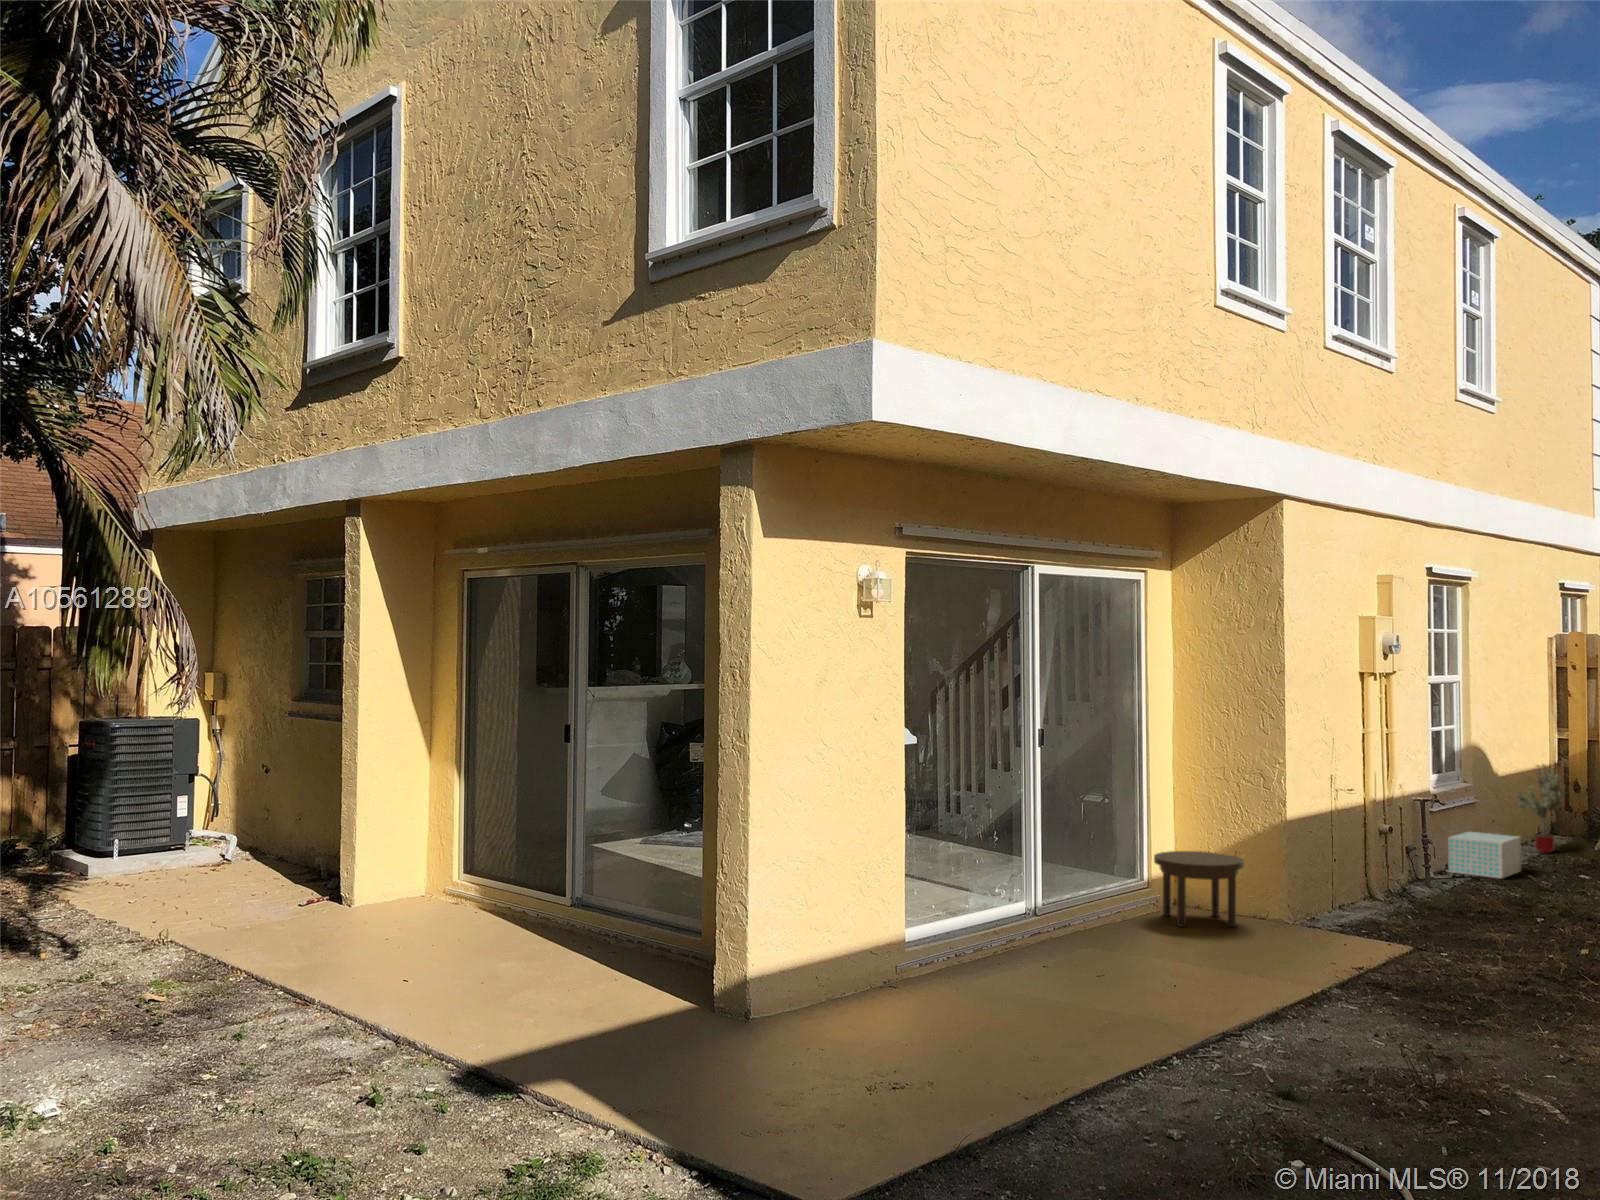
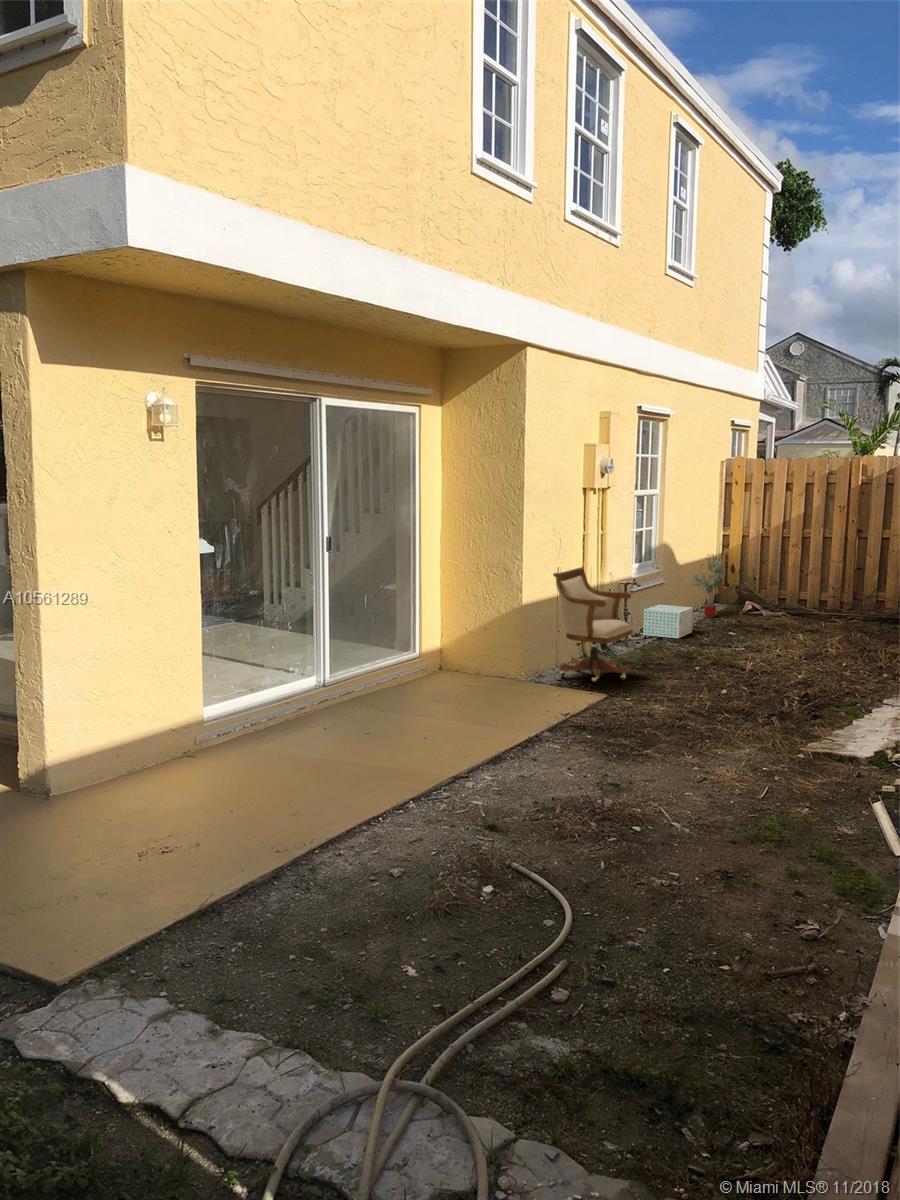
chair: none [1326,776,1440,930] -> present [553,567,633,683]
side table: present [1154,851,1244,927] -> none [423,629,491,688]

